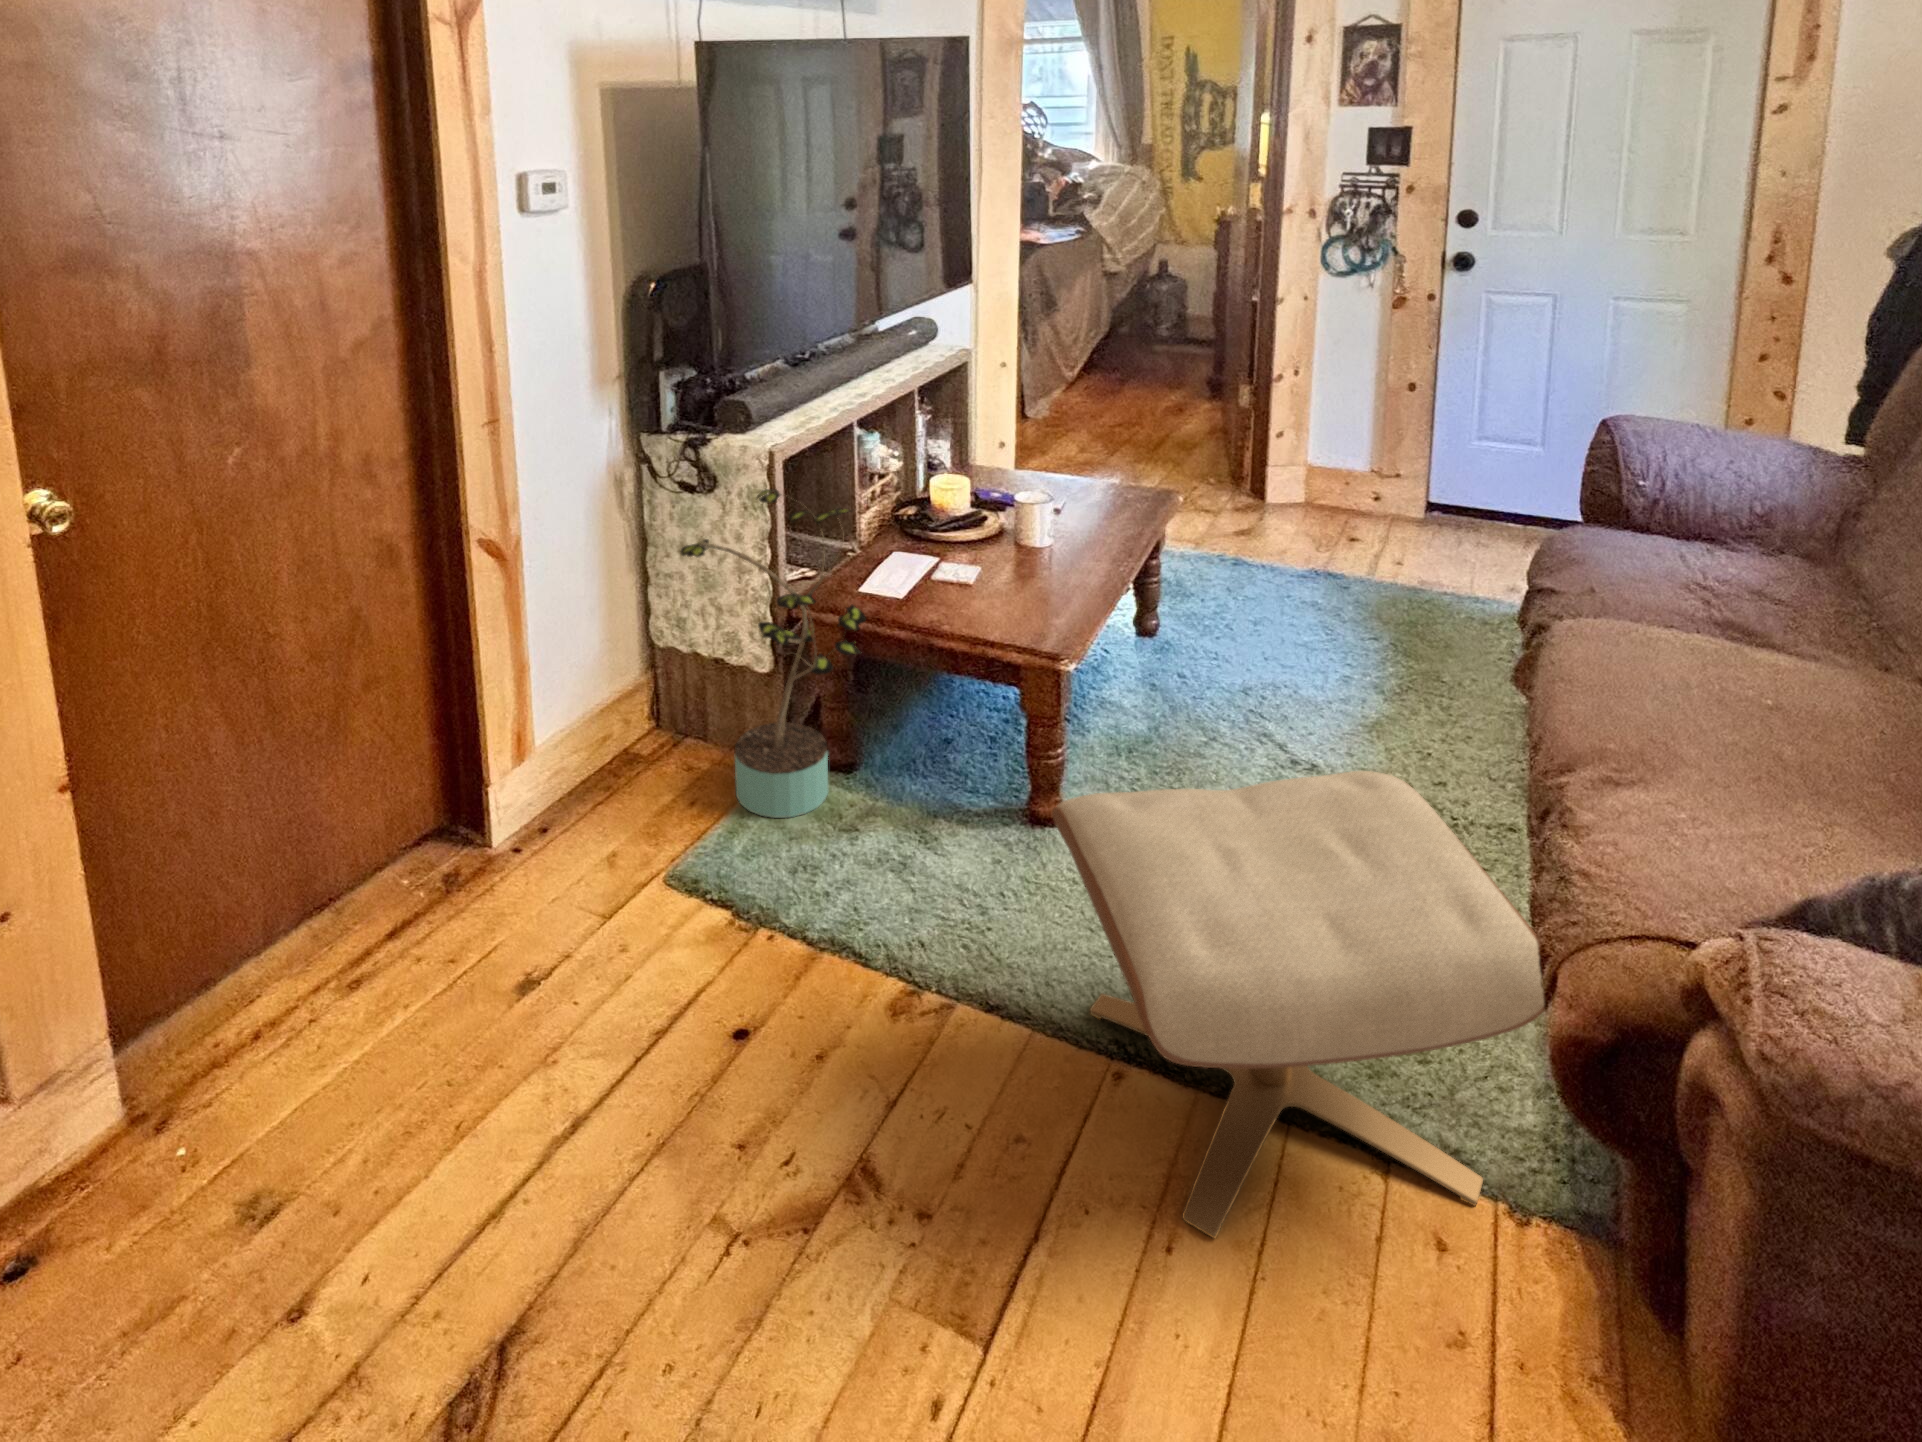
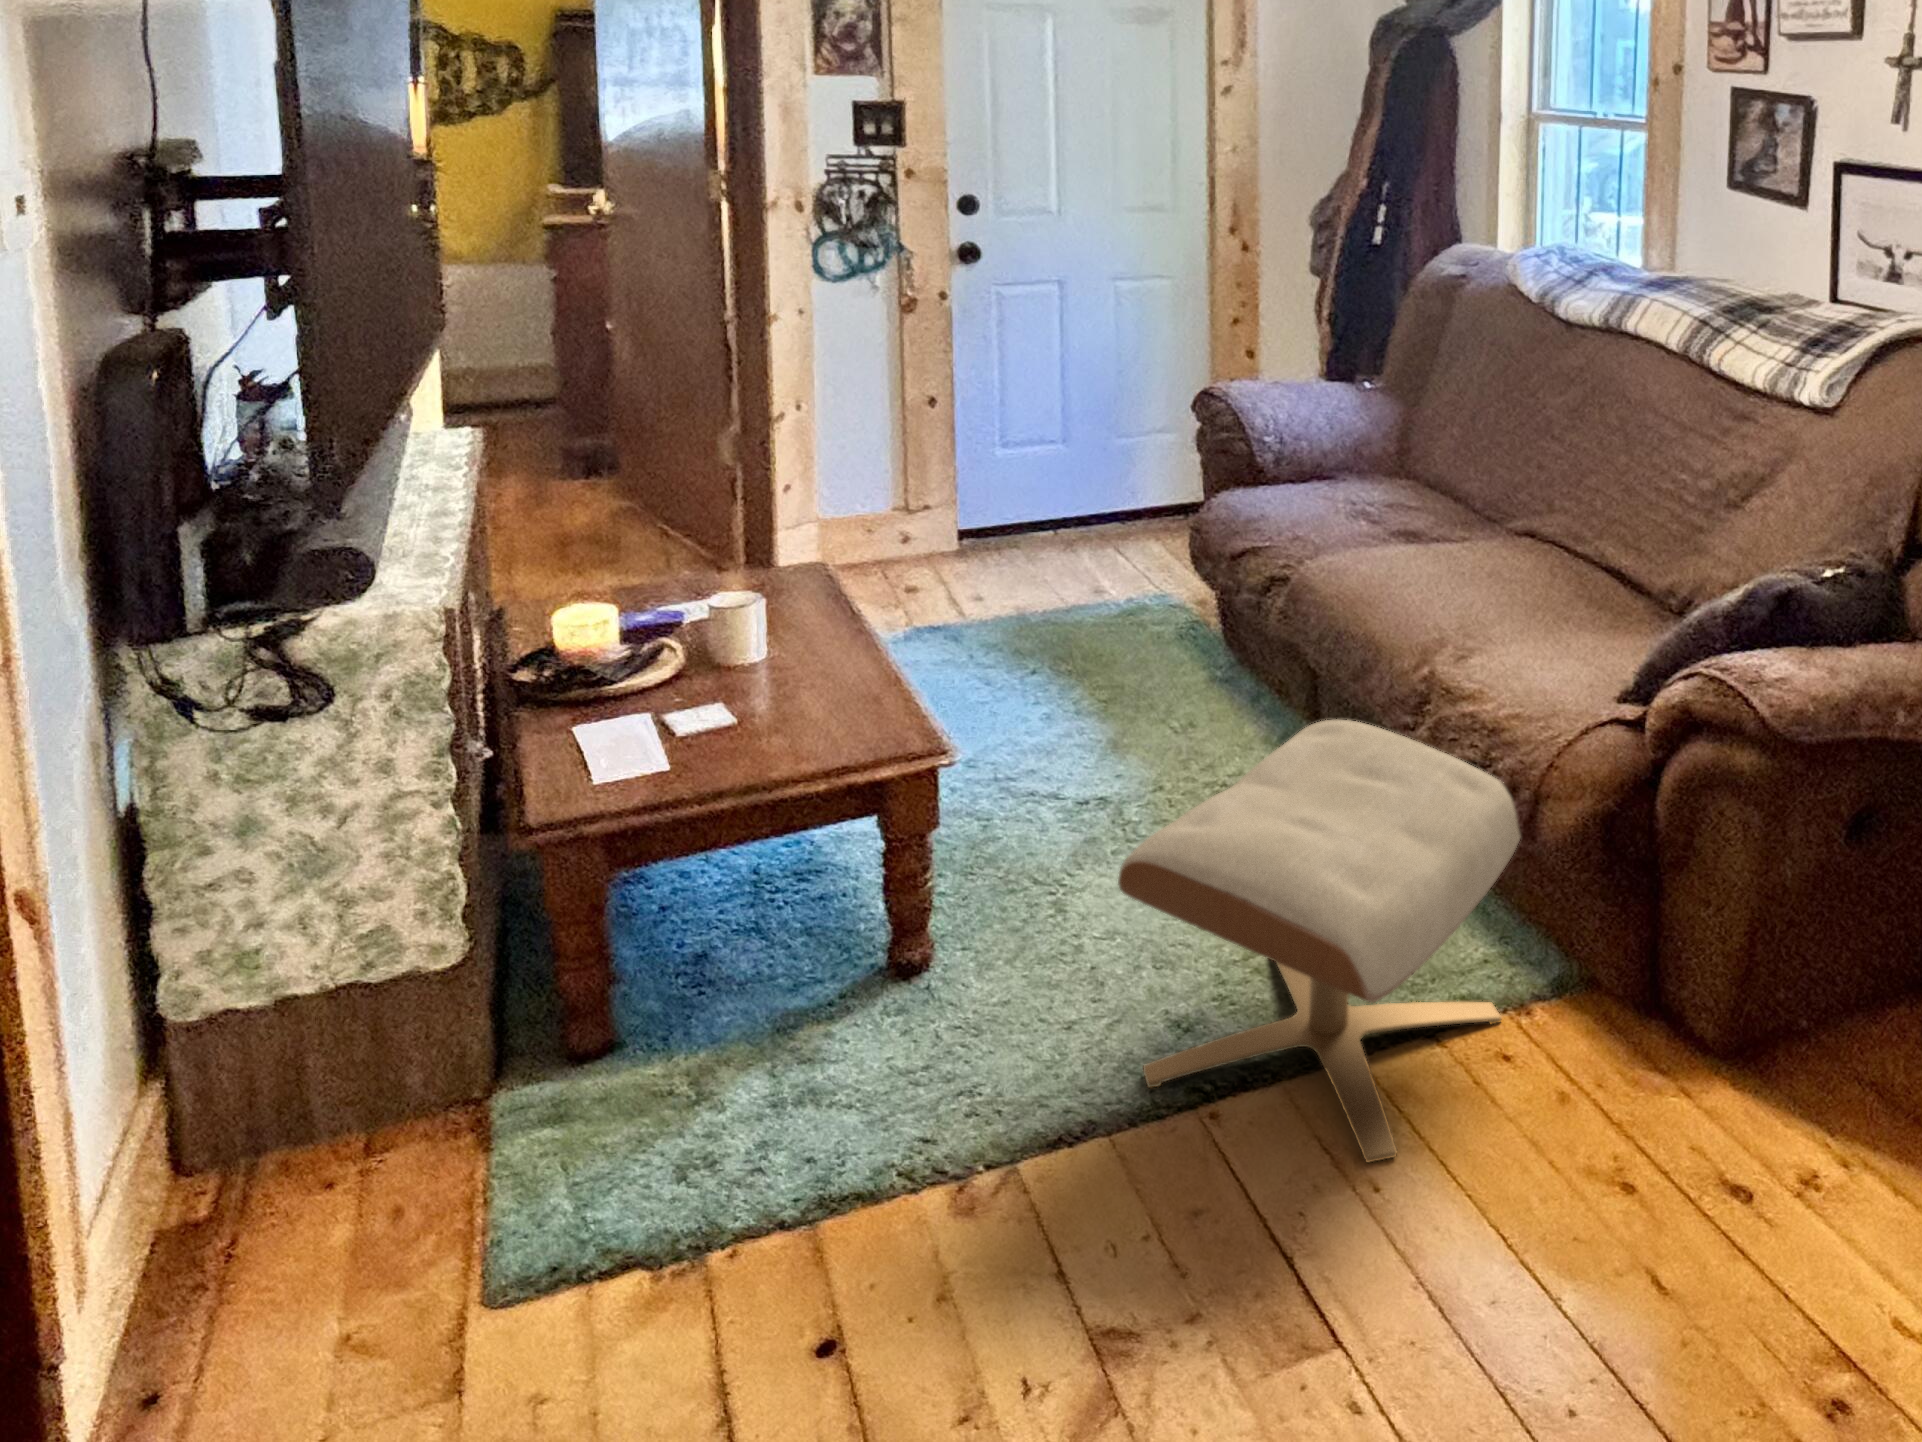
potted plant: present [681,489,866,818] -> none [364,659,708,1169]

